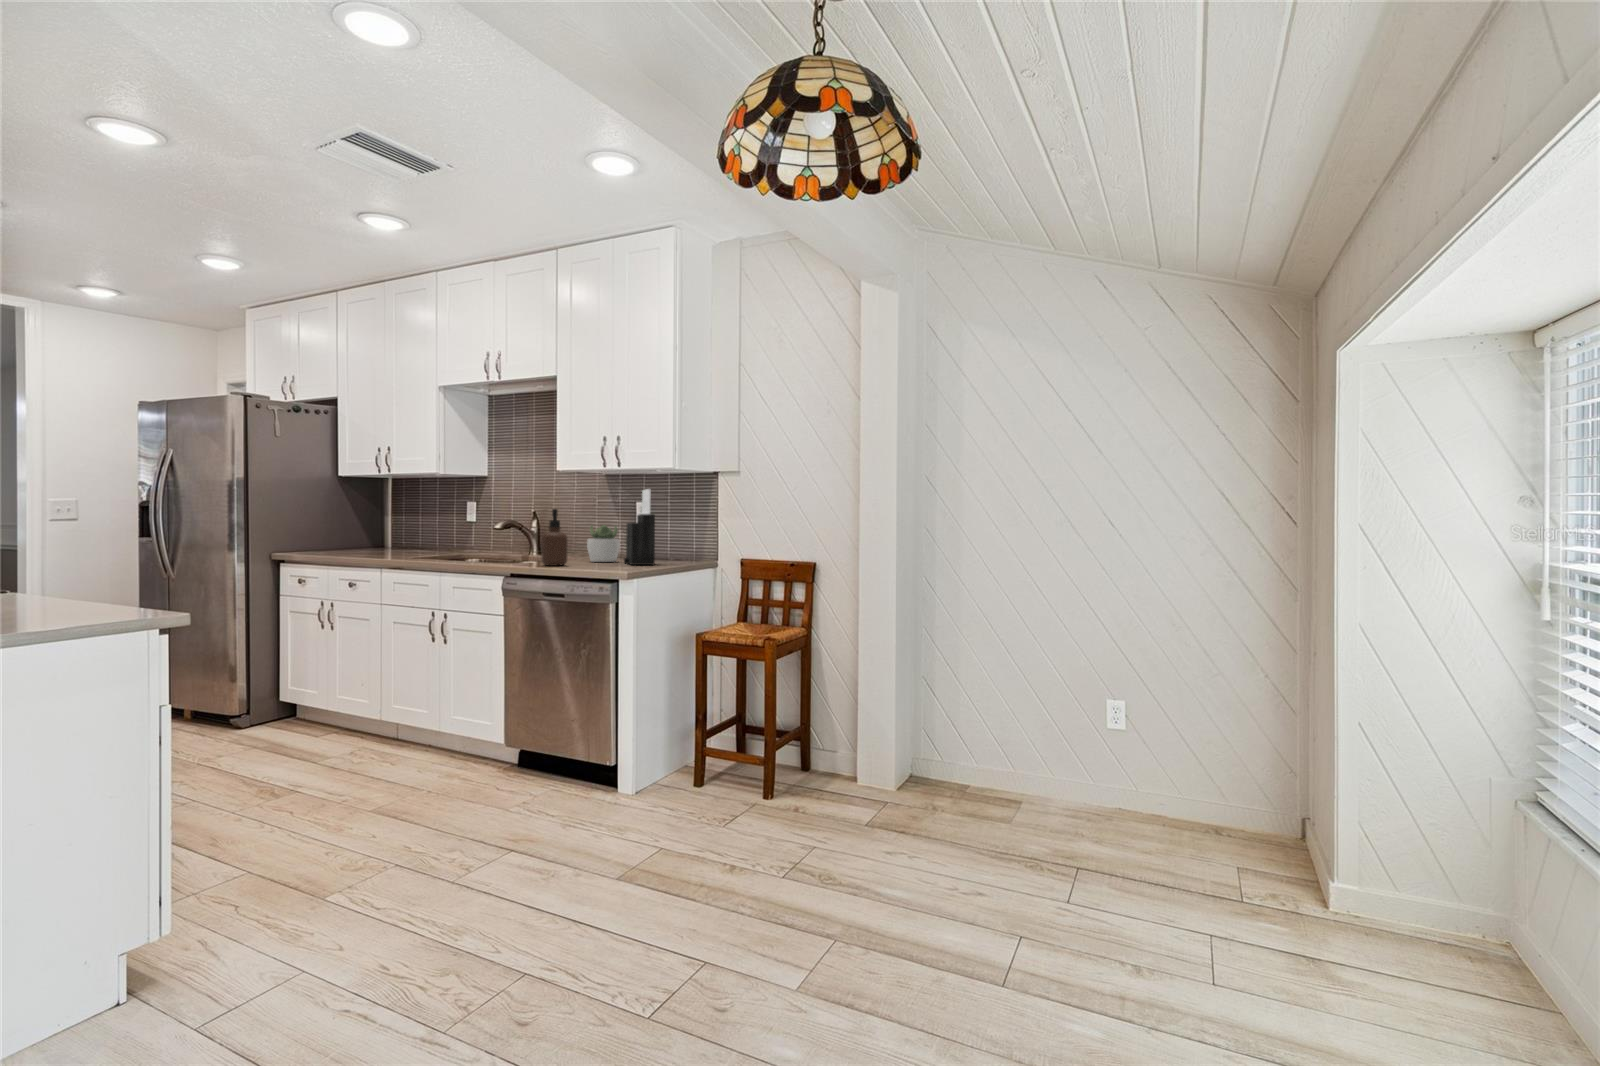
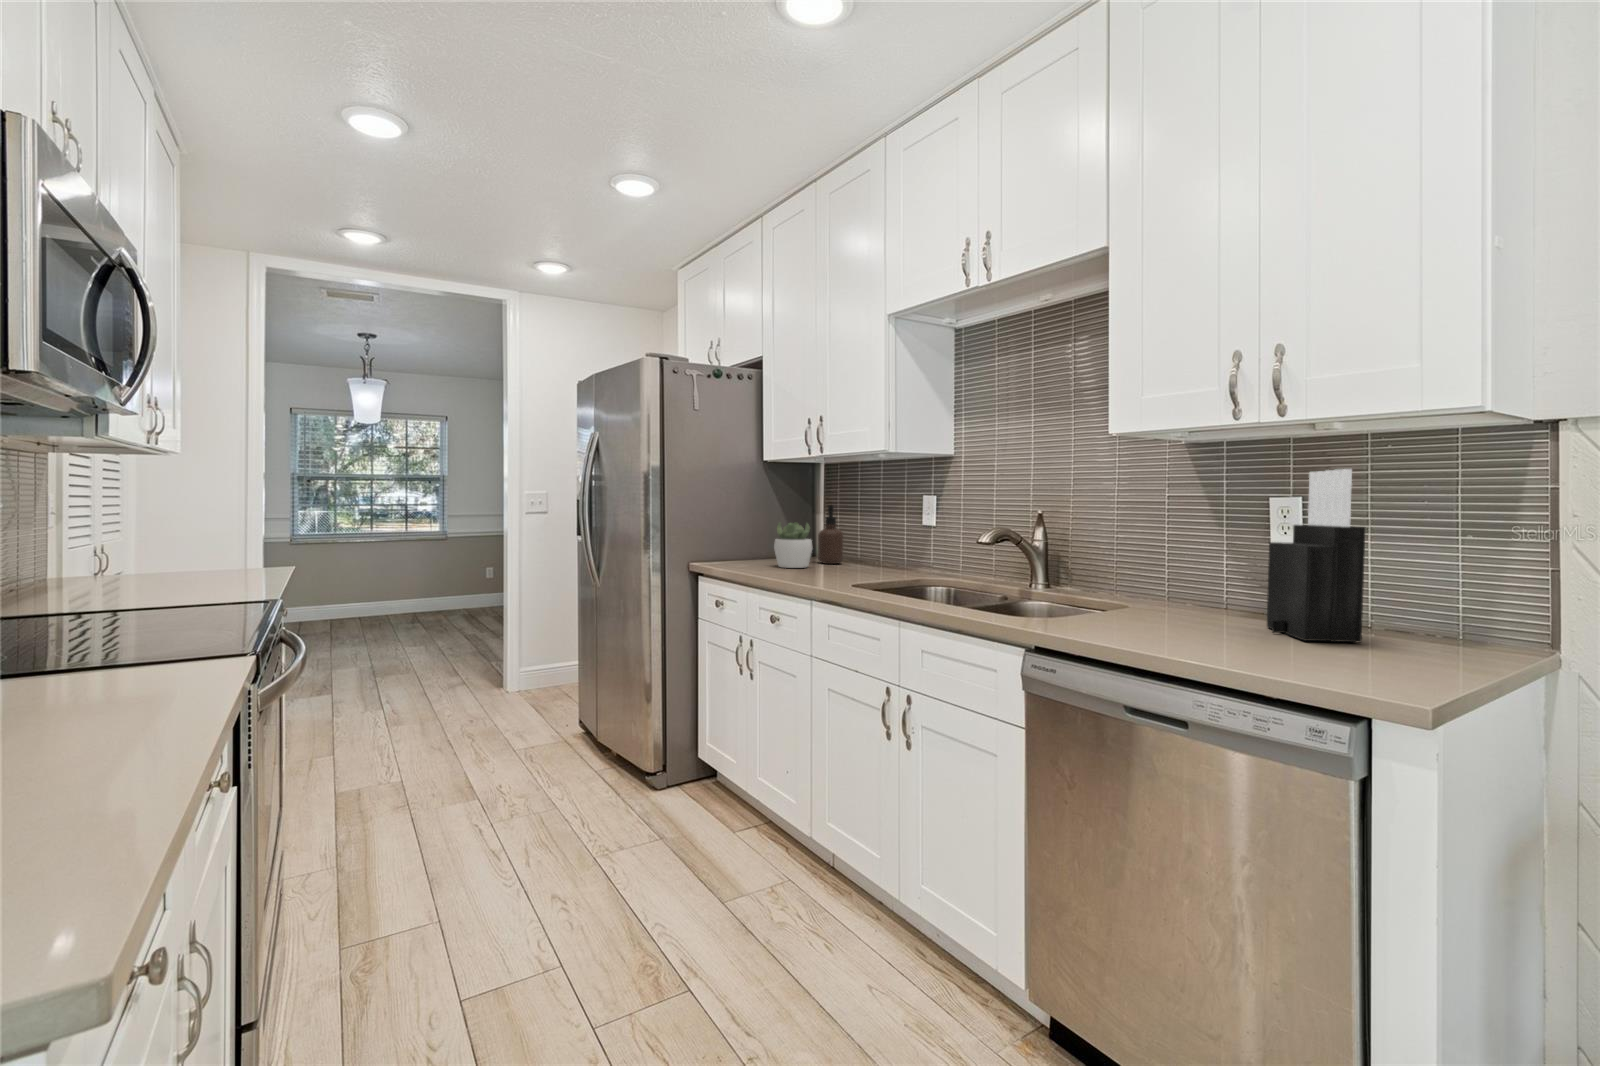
soap dispenser: present [542,509,567,566] -> present [818,505,843,564]
succulent plant: present [587,525,620,562] -> present [774,522,812,568]

